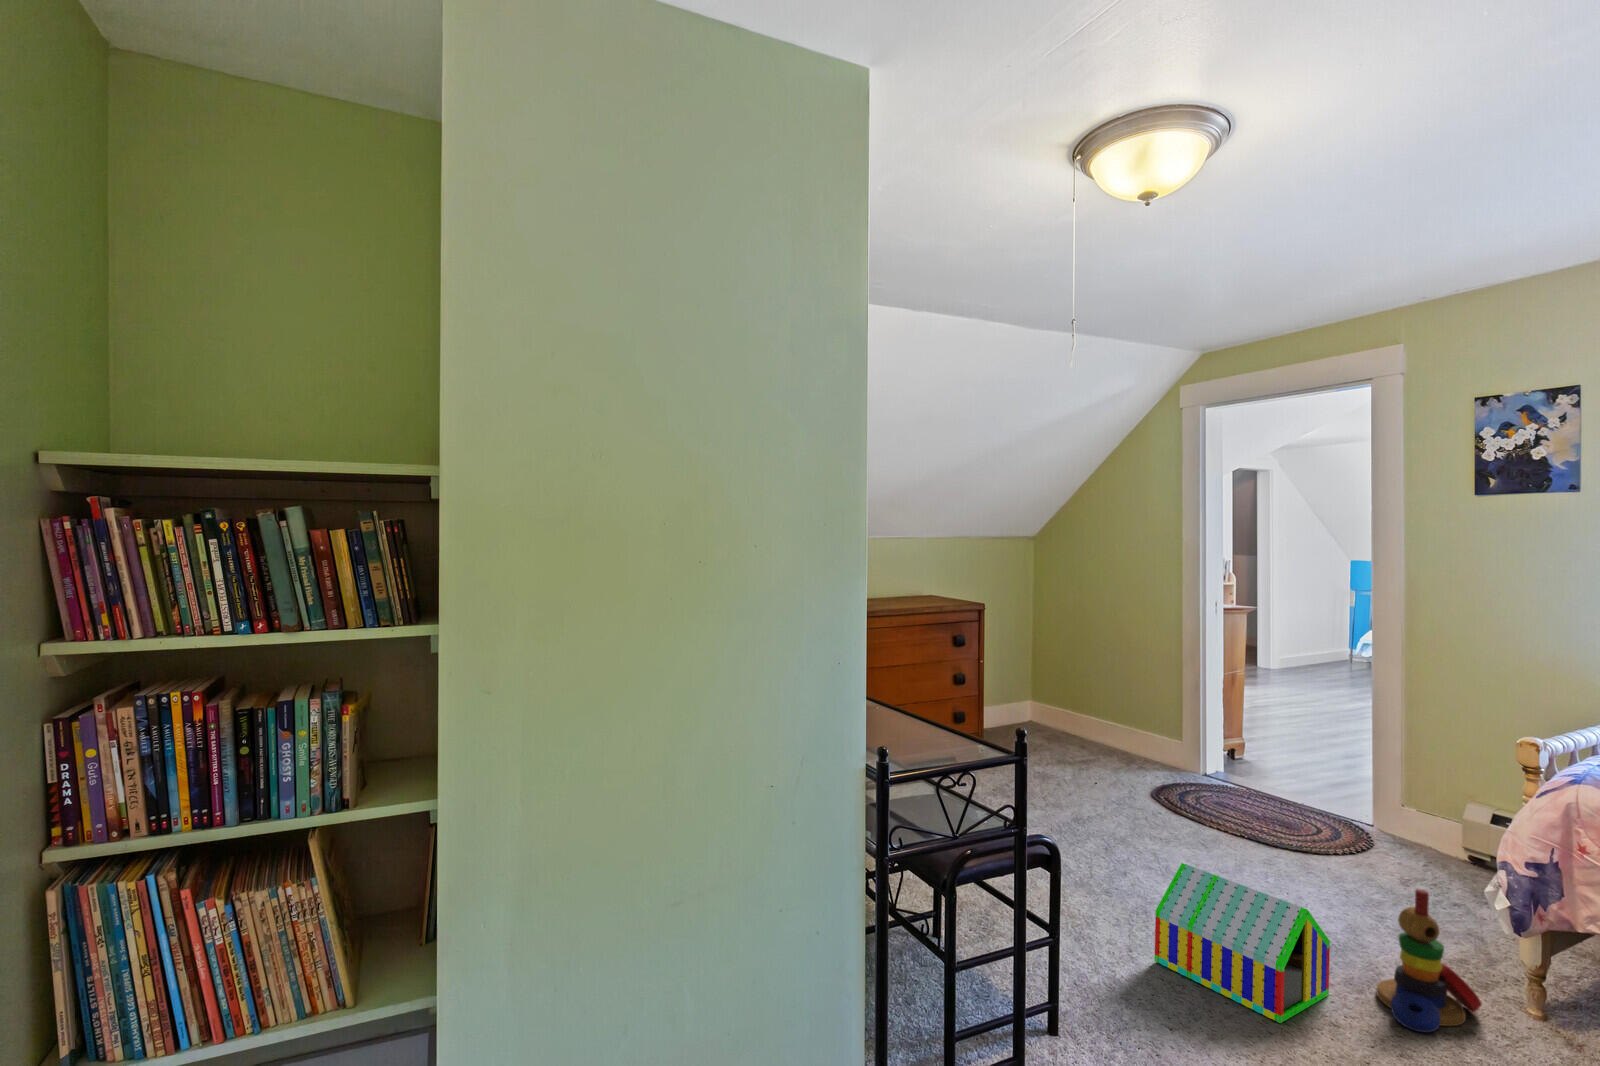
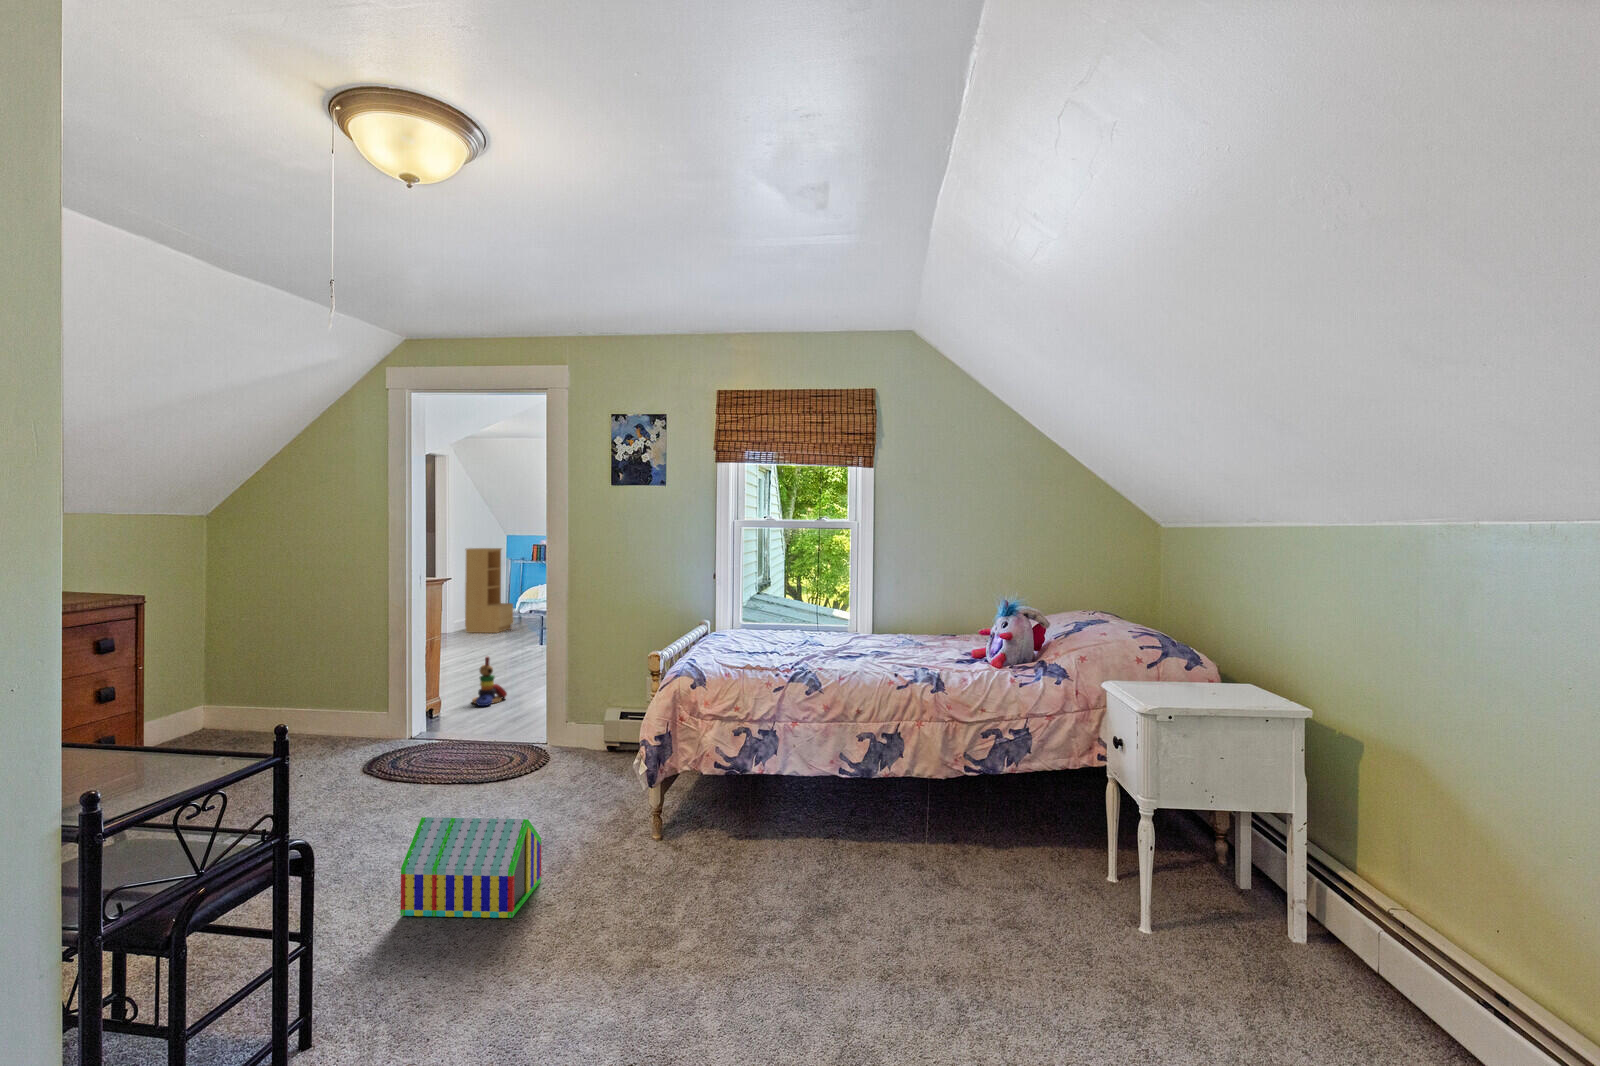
bookshelf: none [1291,577,1354,678] -> present [465,548,513,633]
stacking toy: present [1377,889,1482,1033] -> present [472,656,507,706]

